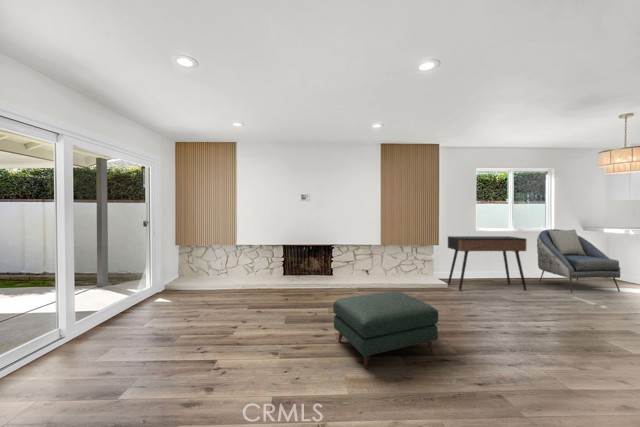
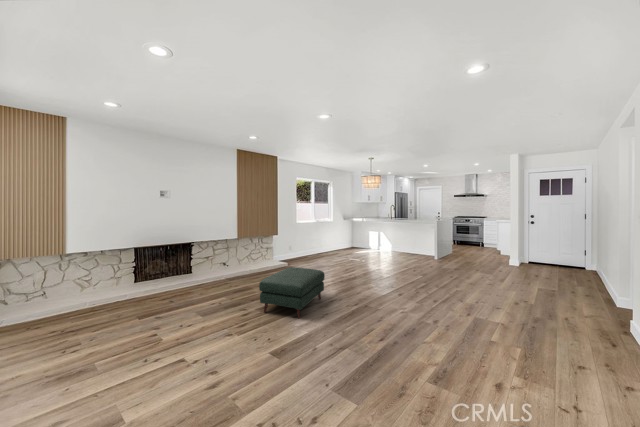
armchair: present [537,229,620,292] -> none [327,219,362,256]
console table: present [448,236,526,291] -> none [286,225,328,265]

